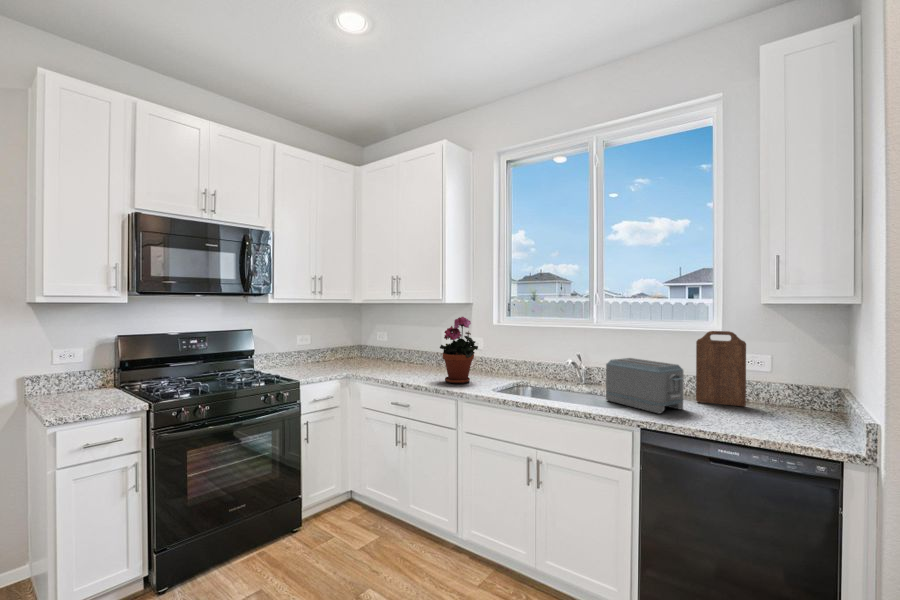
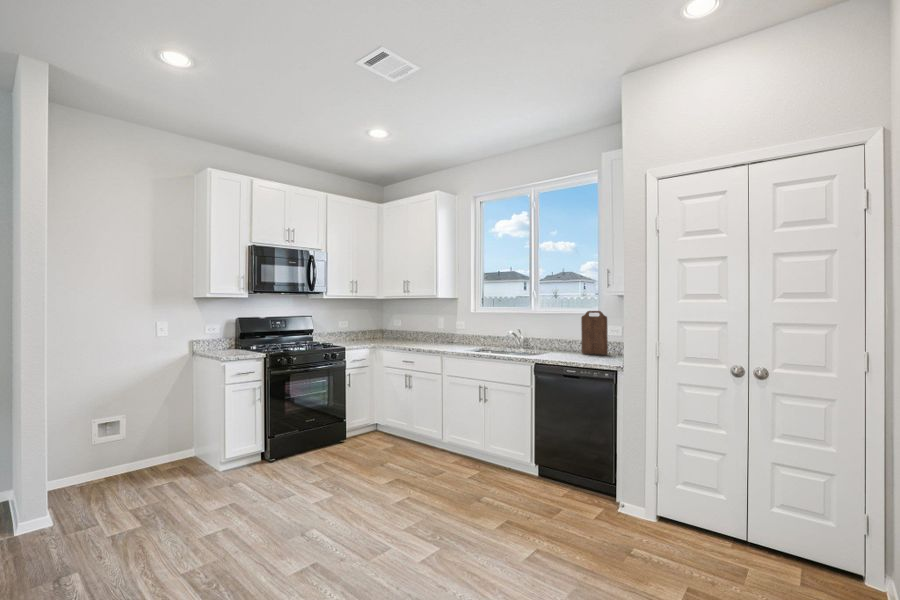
potted plant: present [440,317,478,384] -> none [434,306,458,348]
toaster: present [606,358,684,413] -> none [528,328,569,357]

